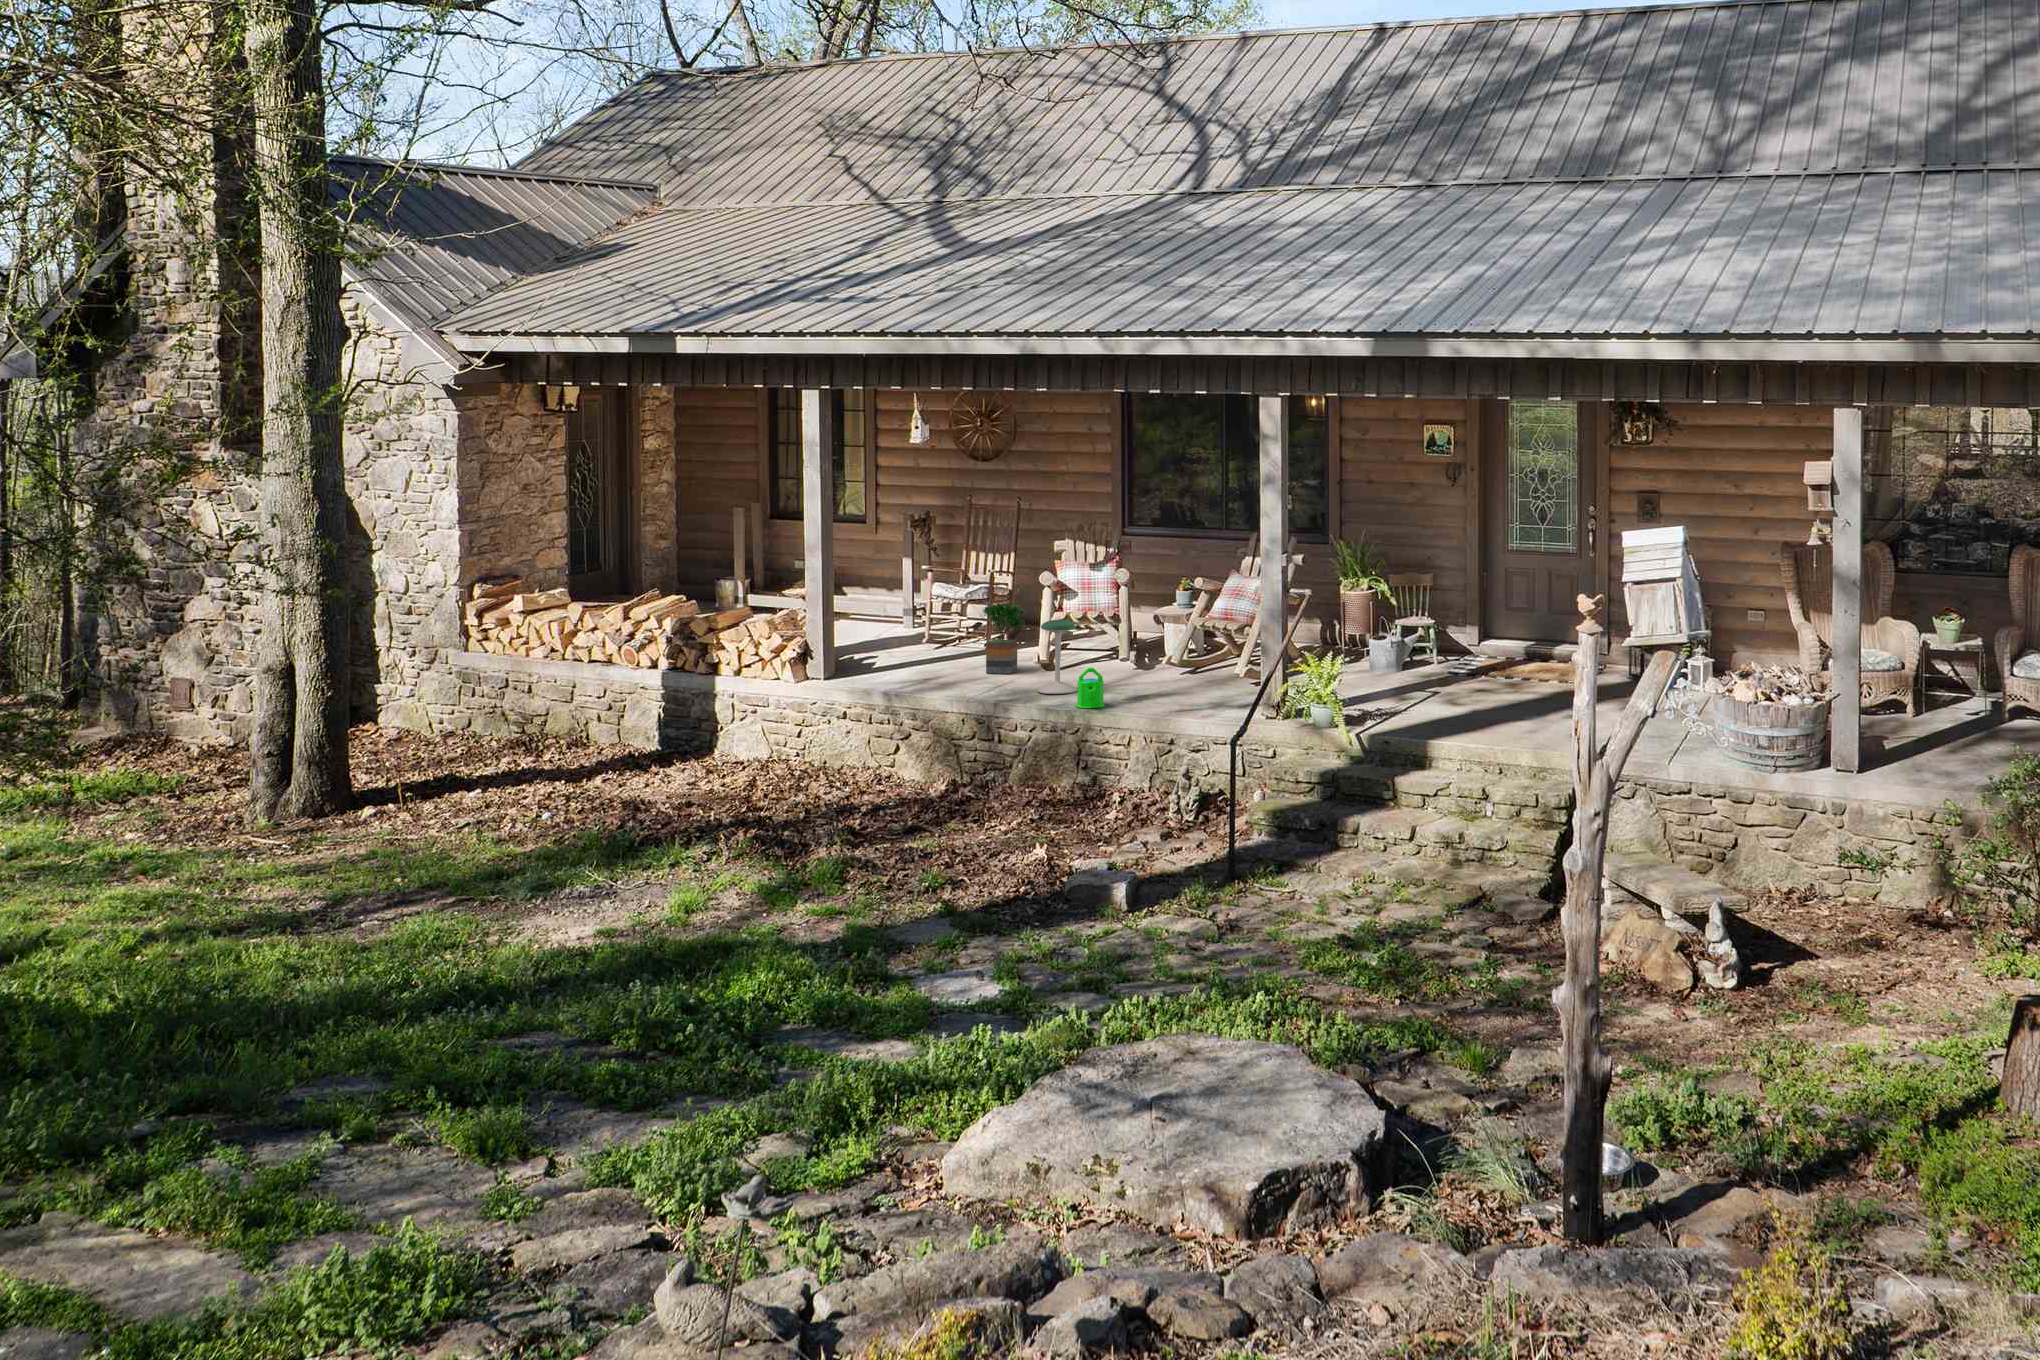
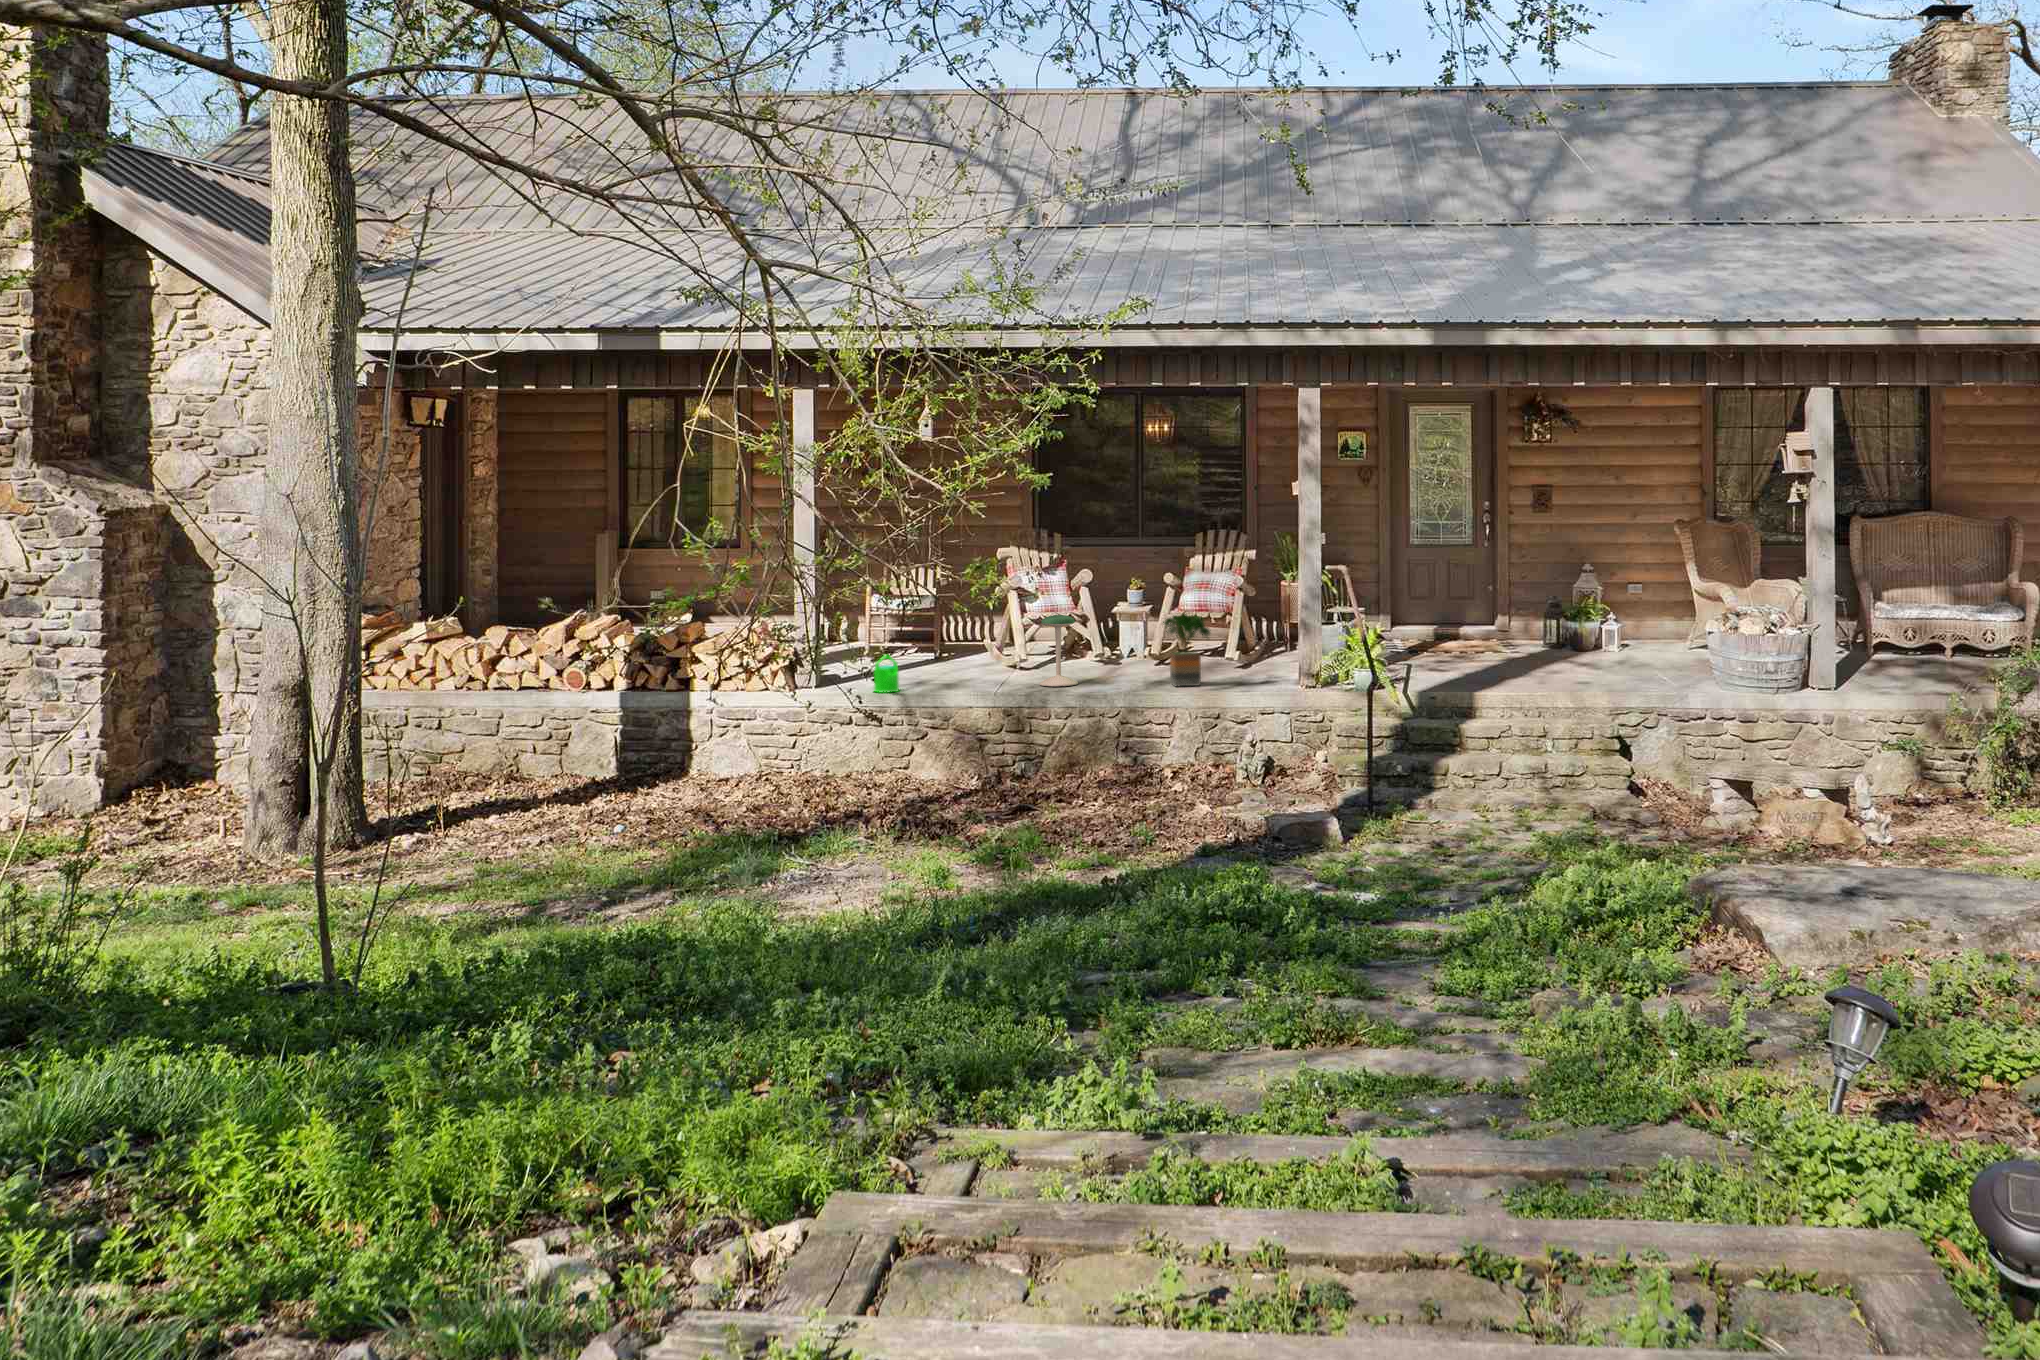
potted tree: present [983,603,1025,674] -> present [1163,614,1210,686]
watering can: present [1076,668,1105,708] -> present [874,655,899,693]

